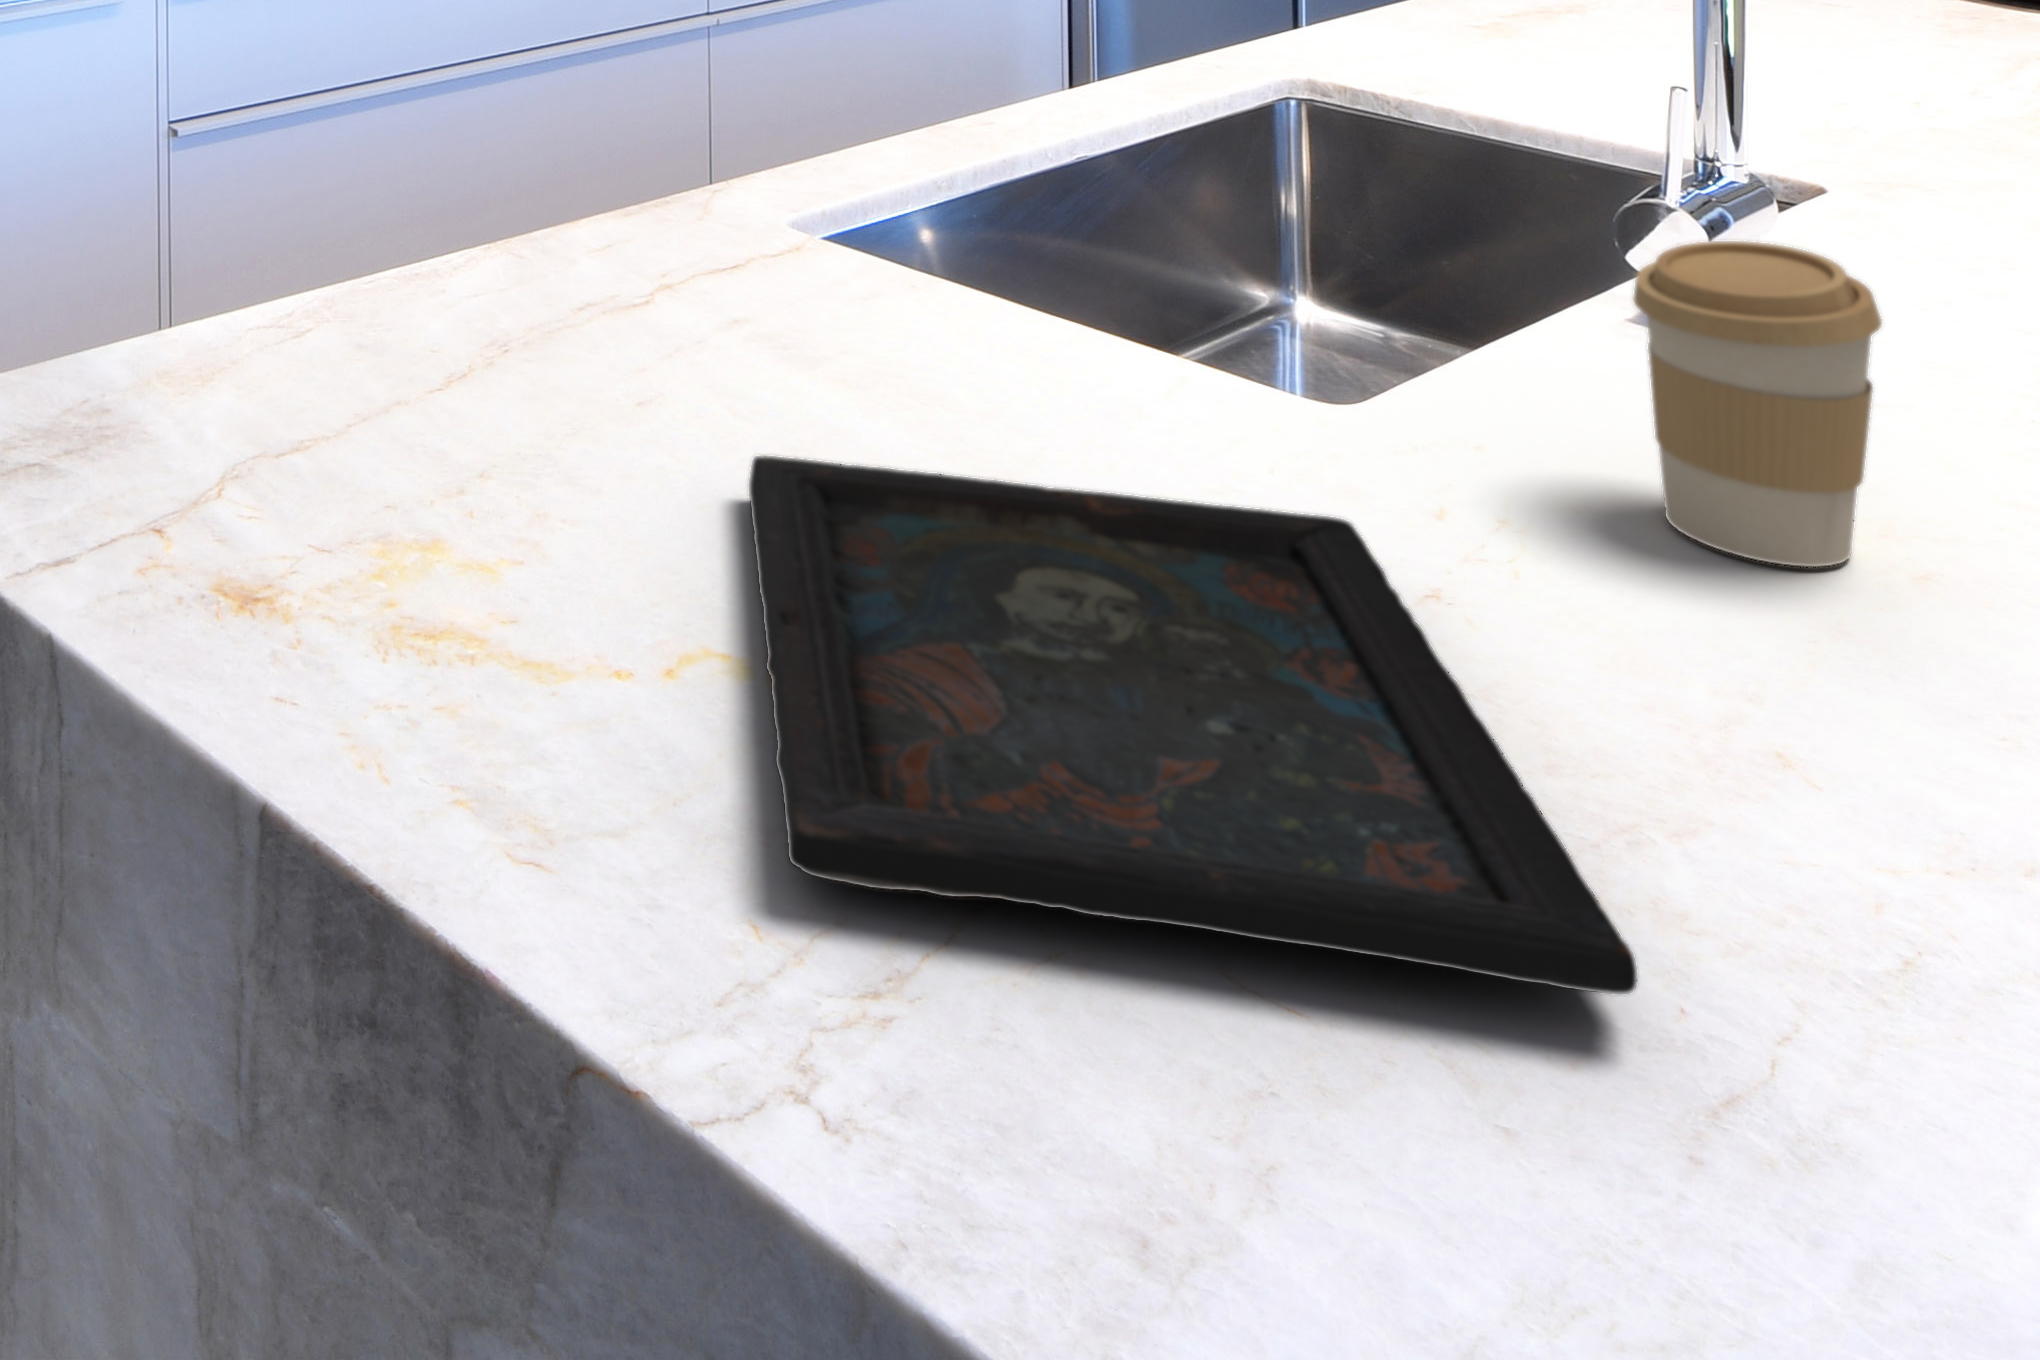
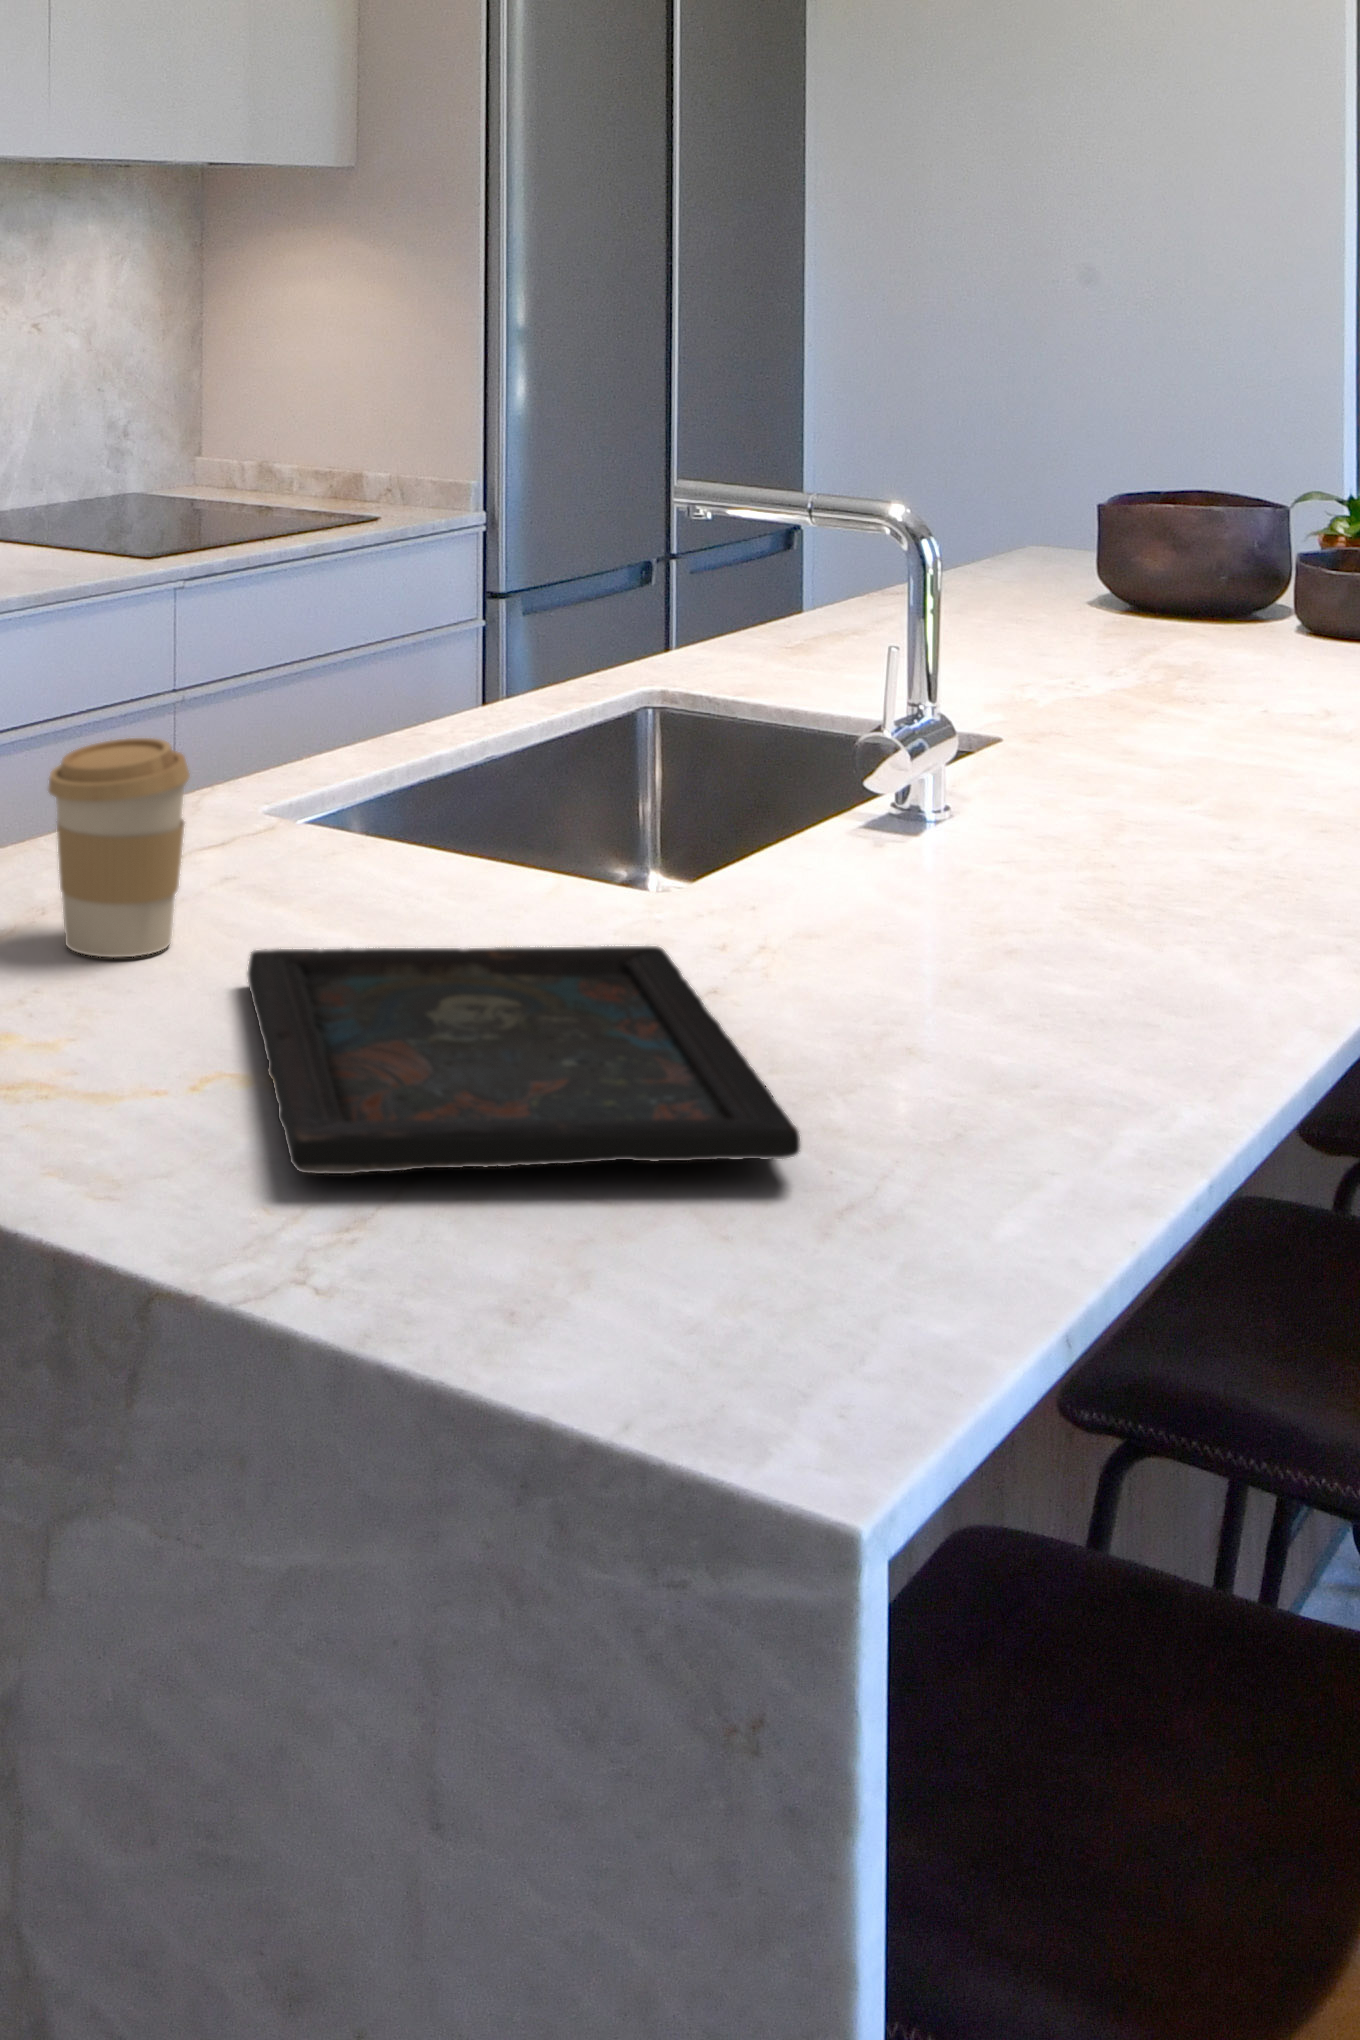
coffee cup: present [1634,241,1882,567] -> present [48,738,190,957]

